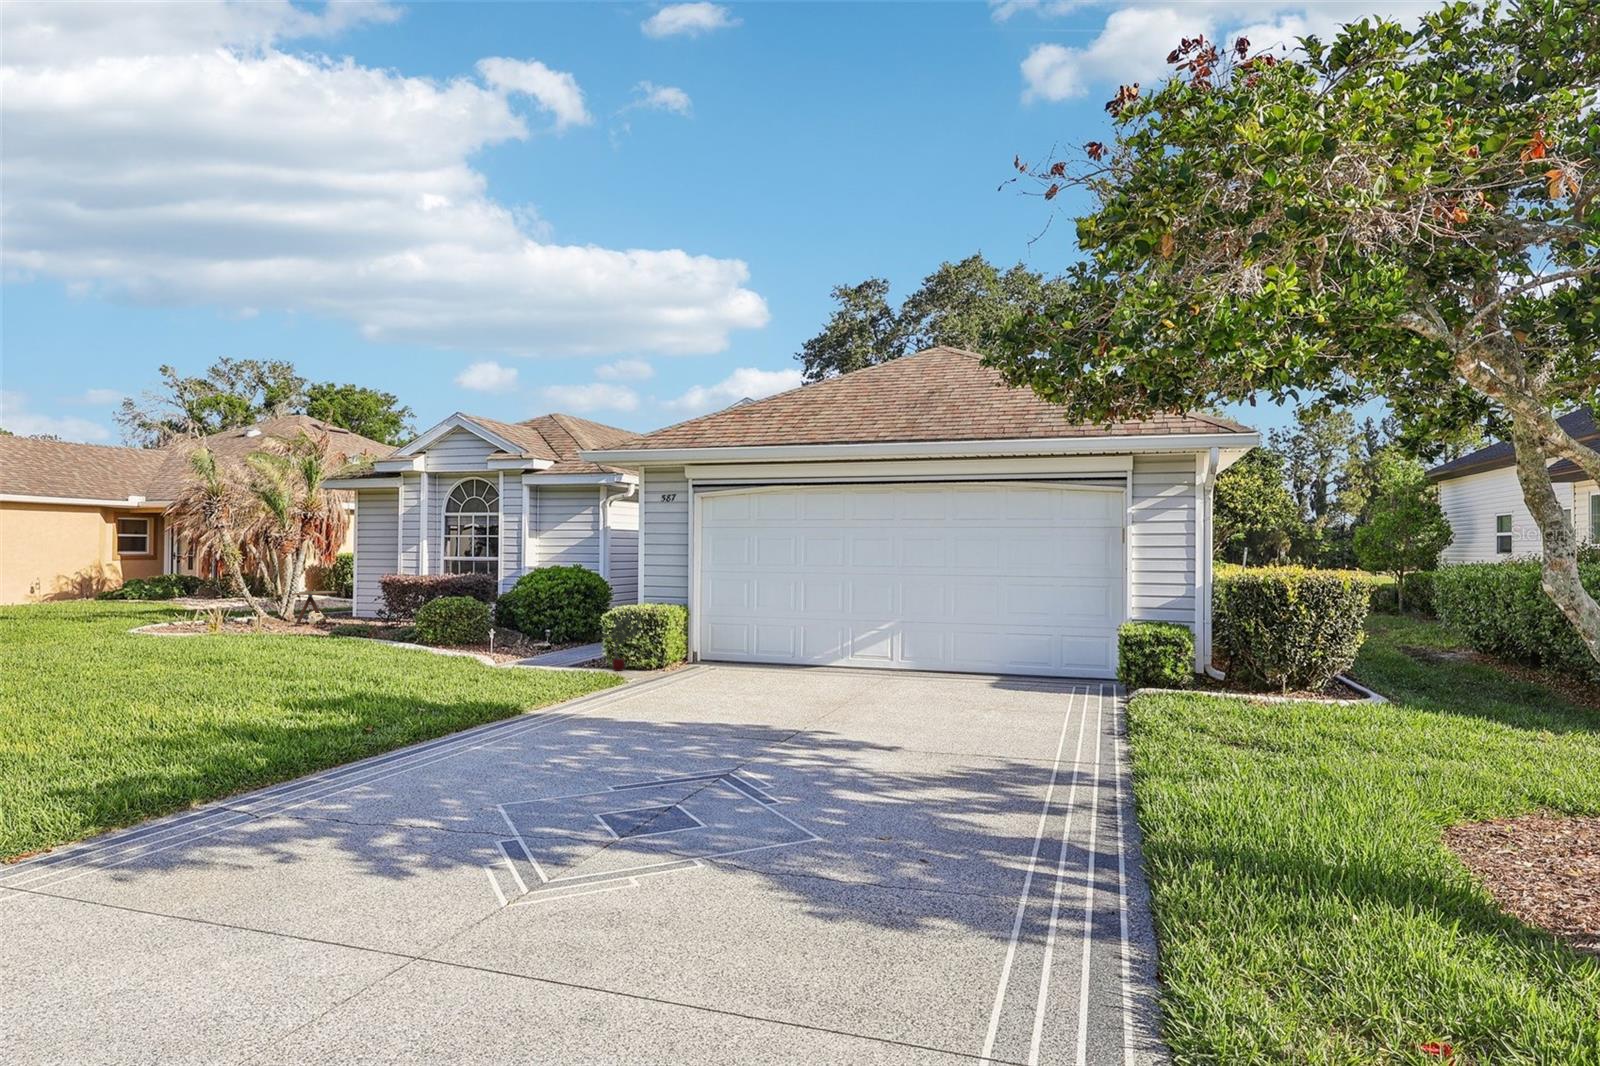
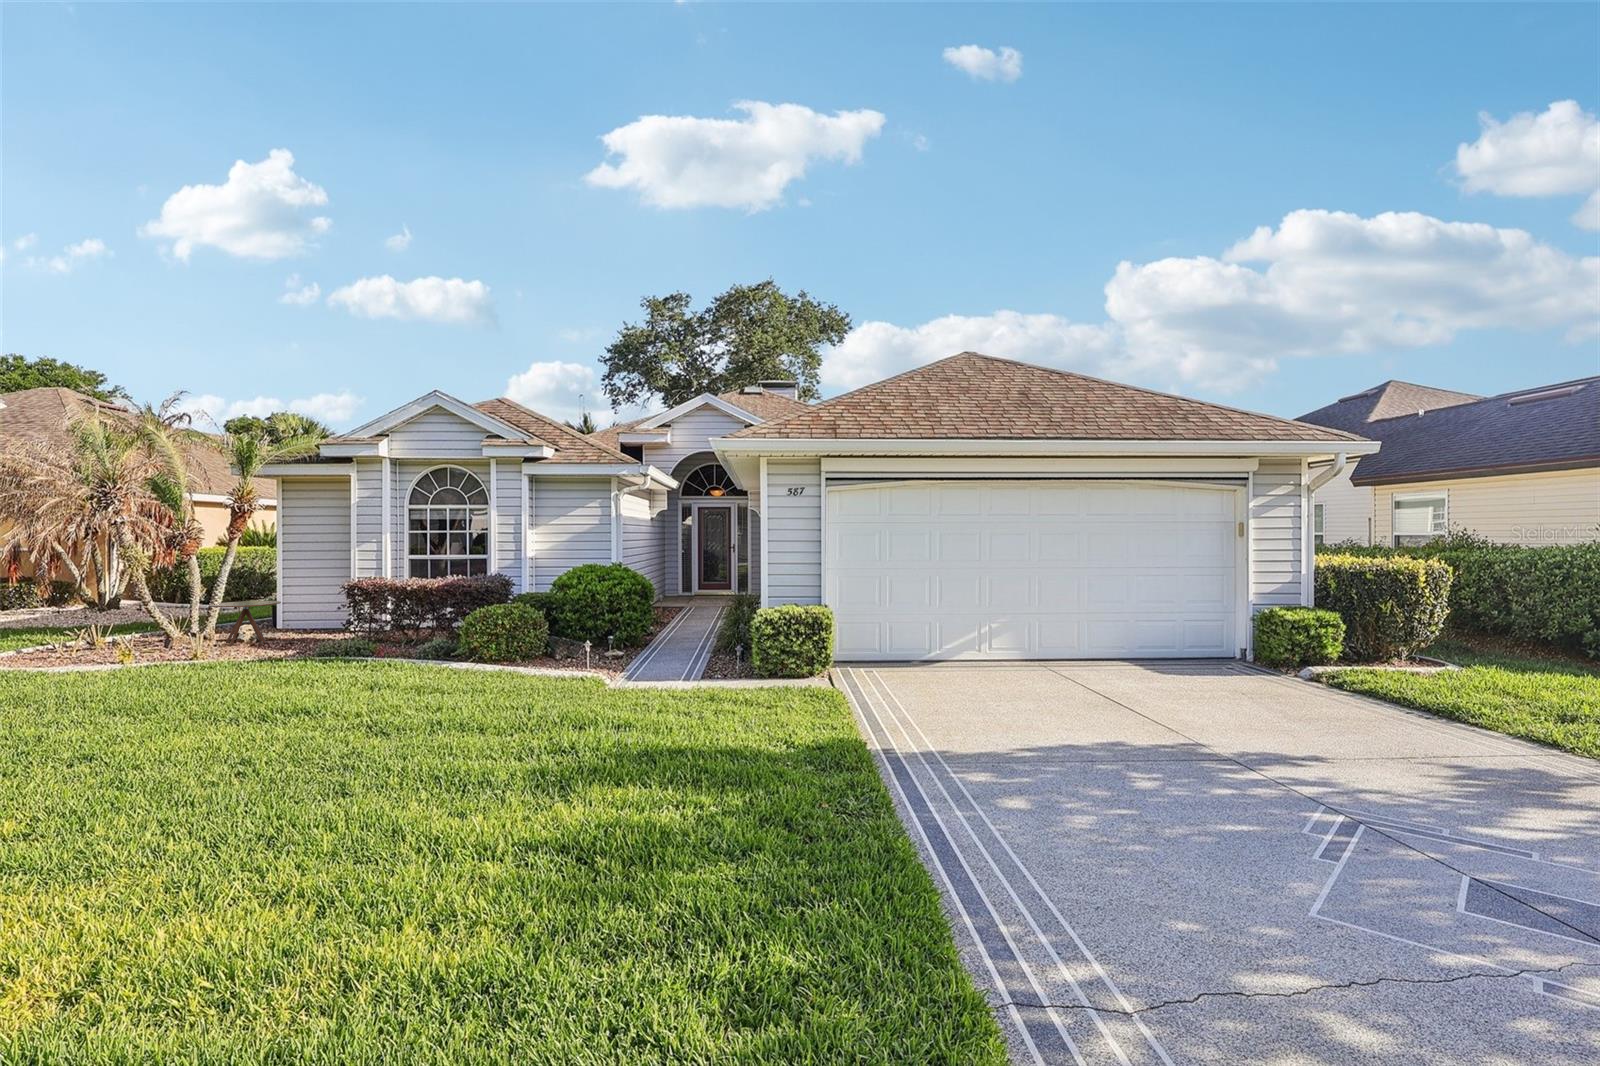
potted tree: present [597,611,641,671] -> none [765,612,822,681]

